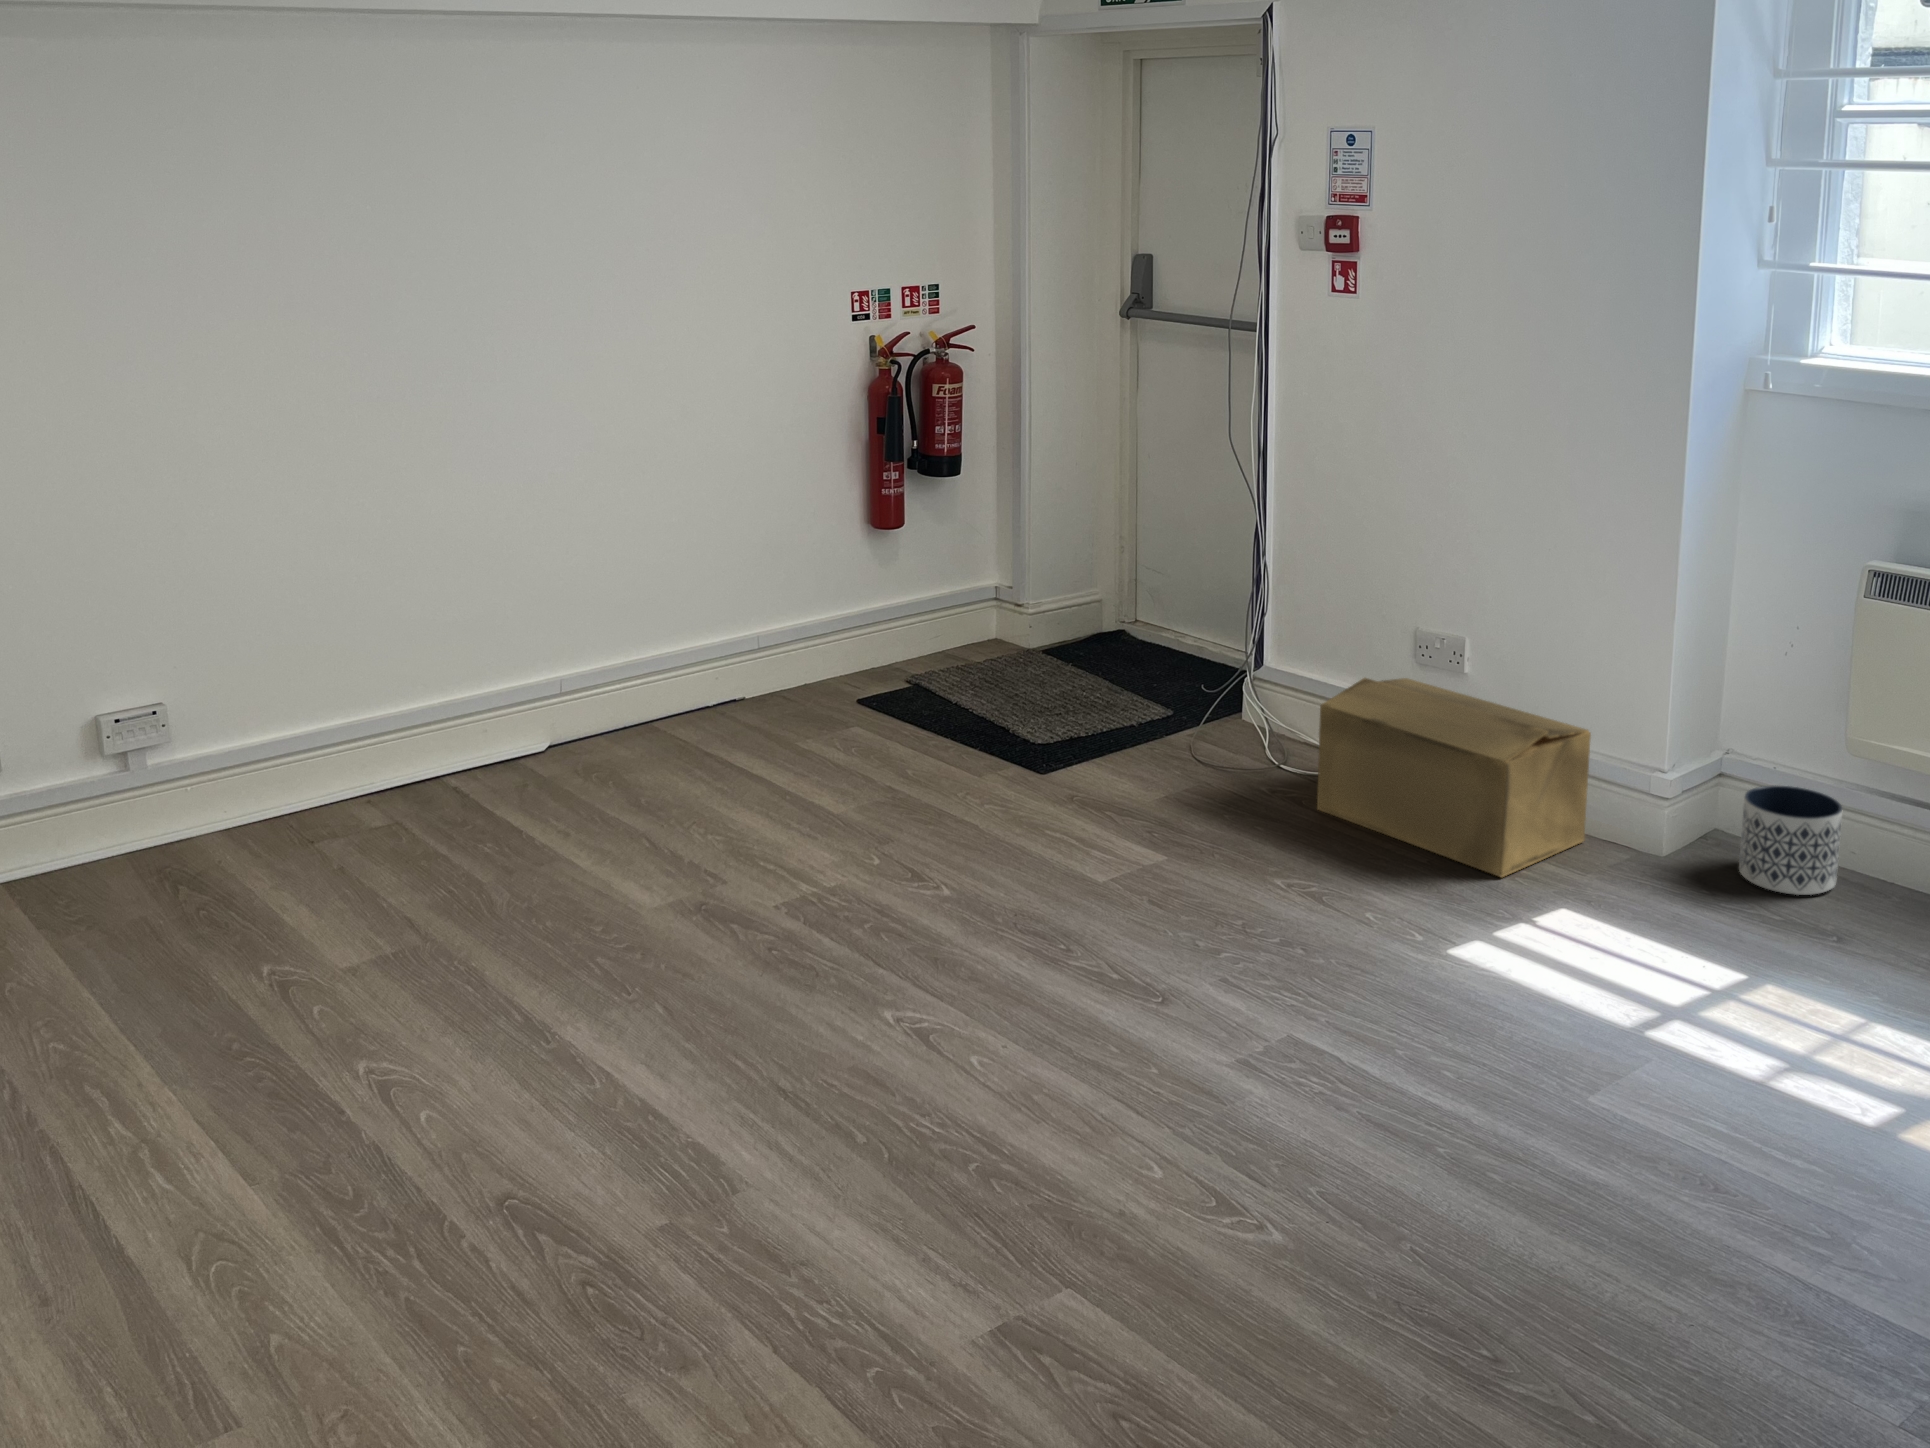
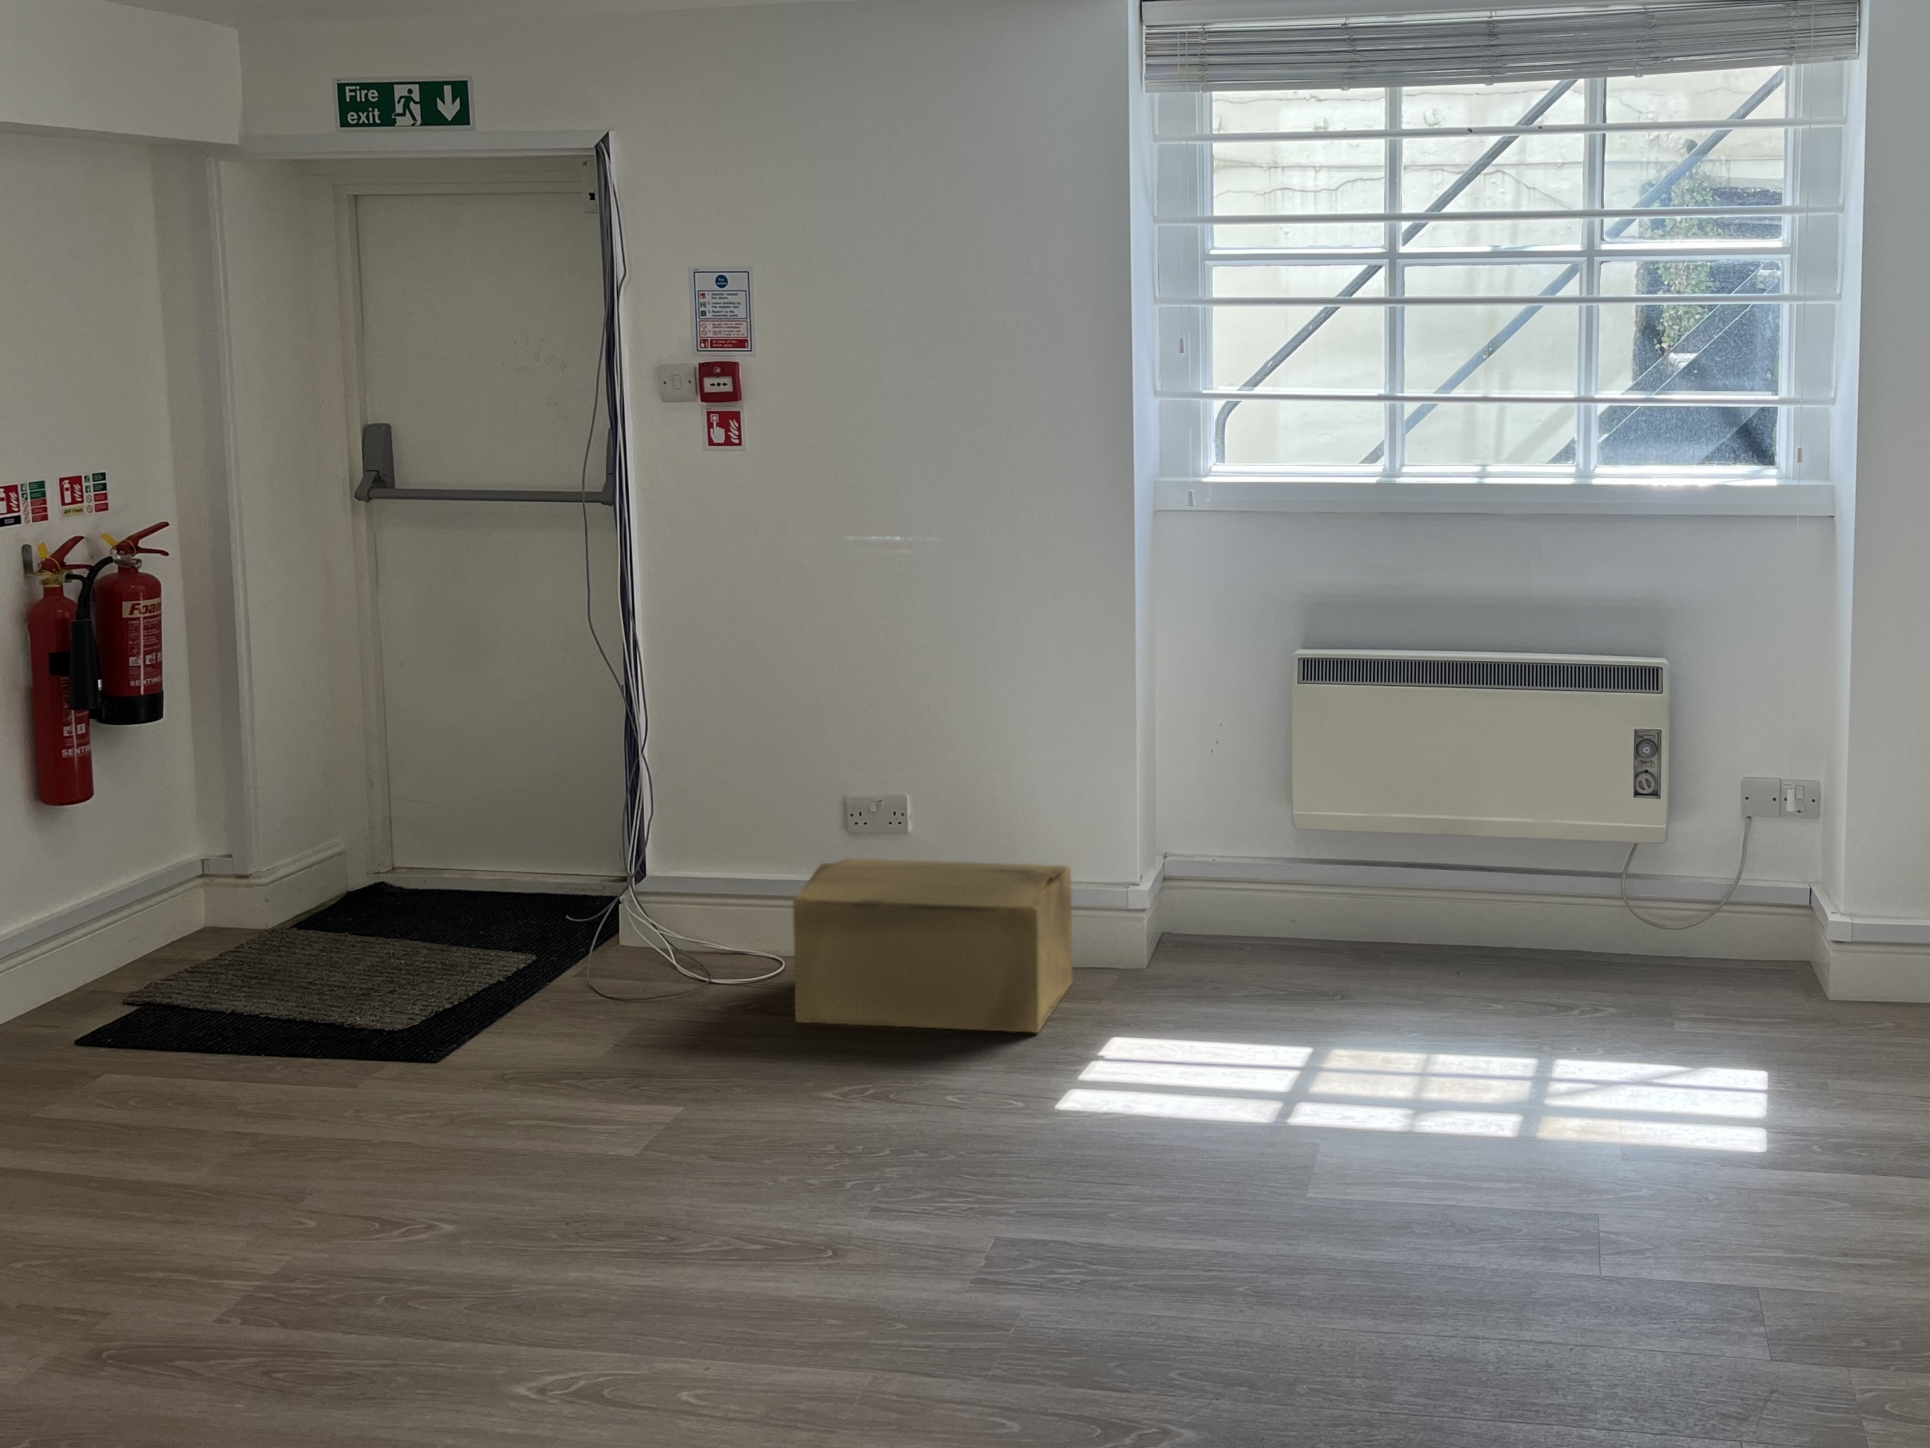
planter: present [1739,785,1842,895] -> none [1214,880,1299,980]

